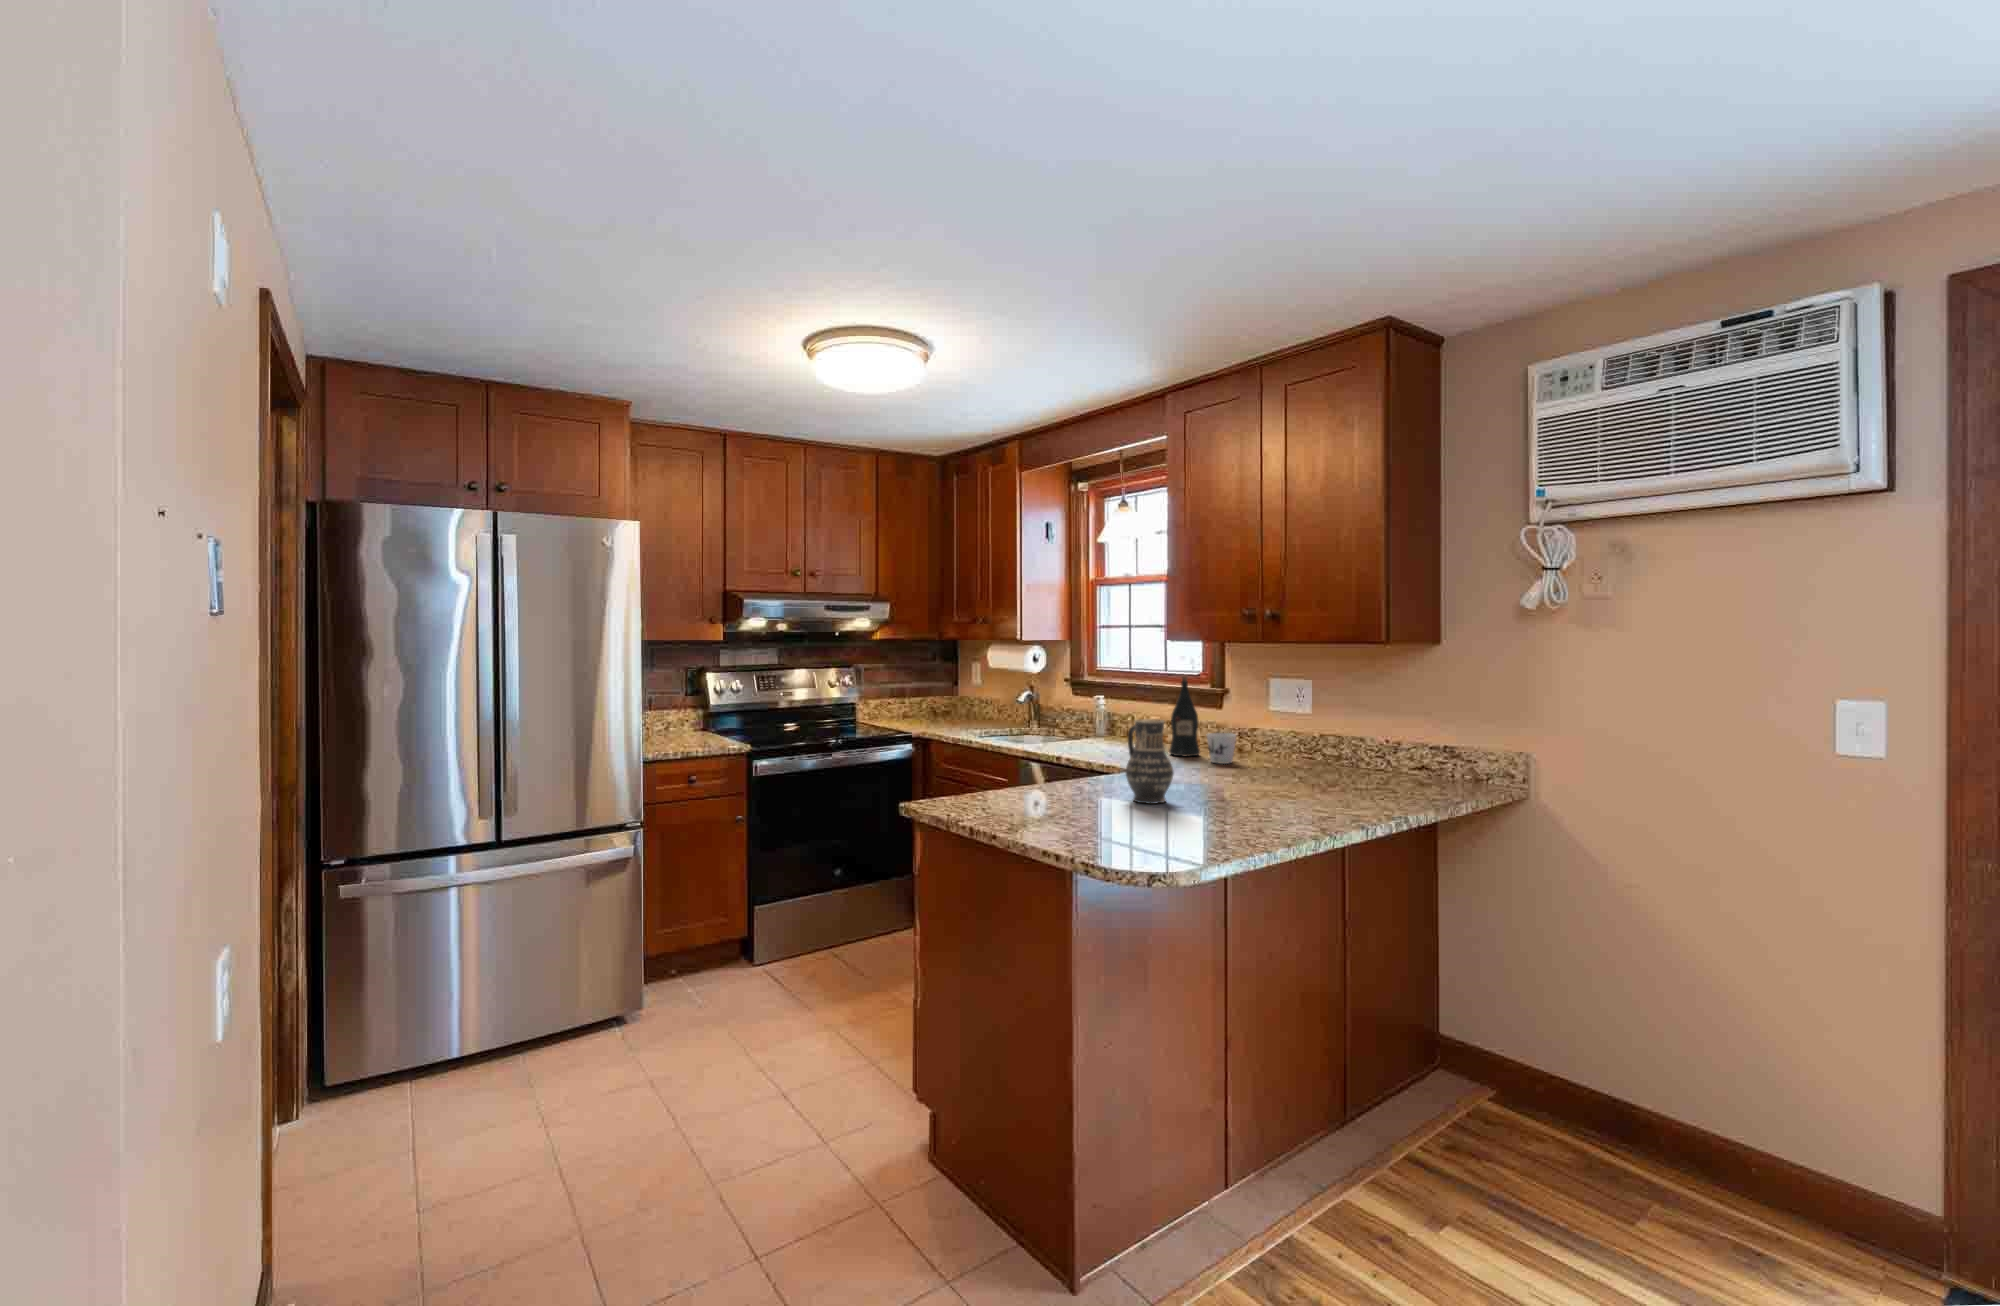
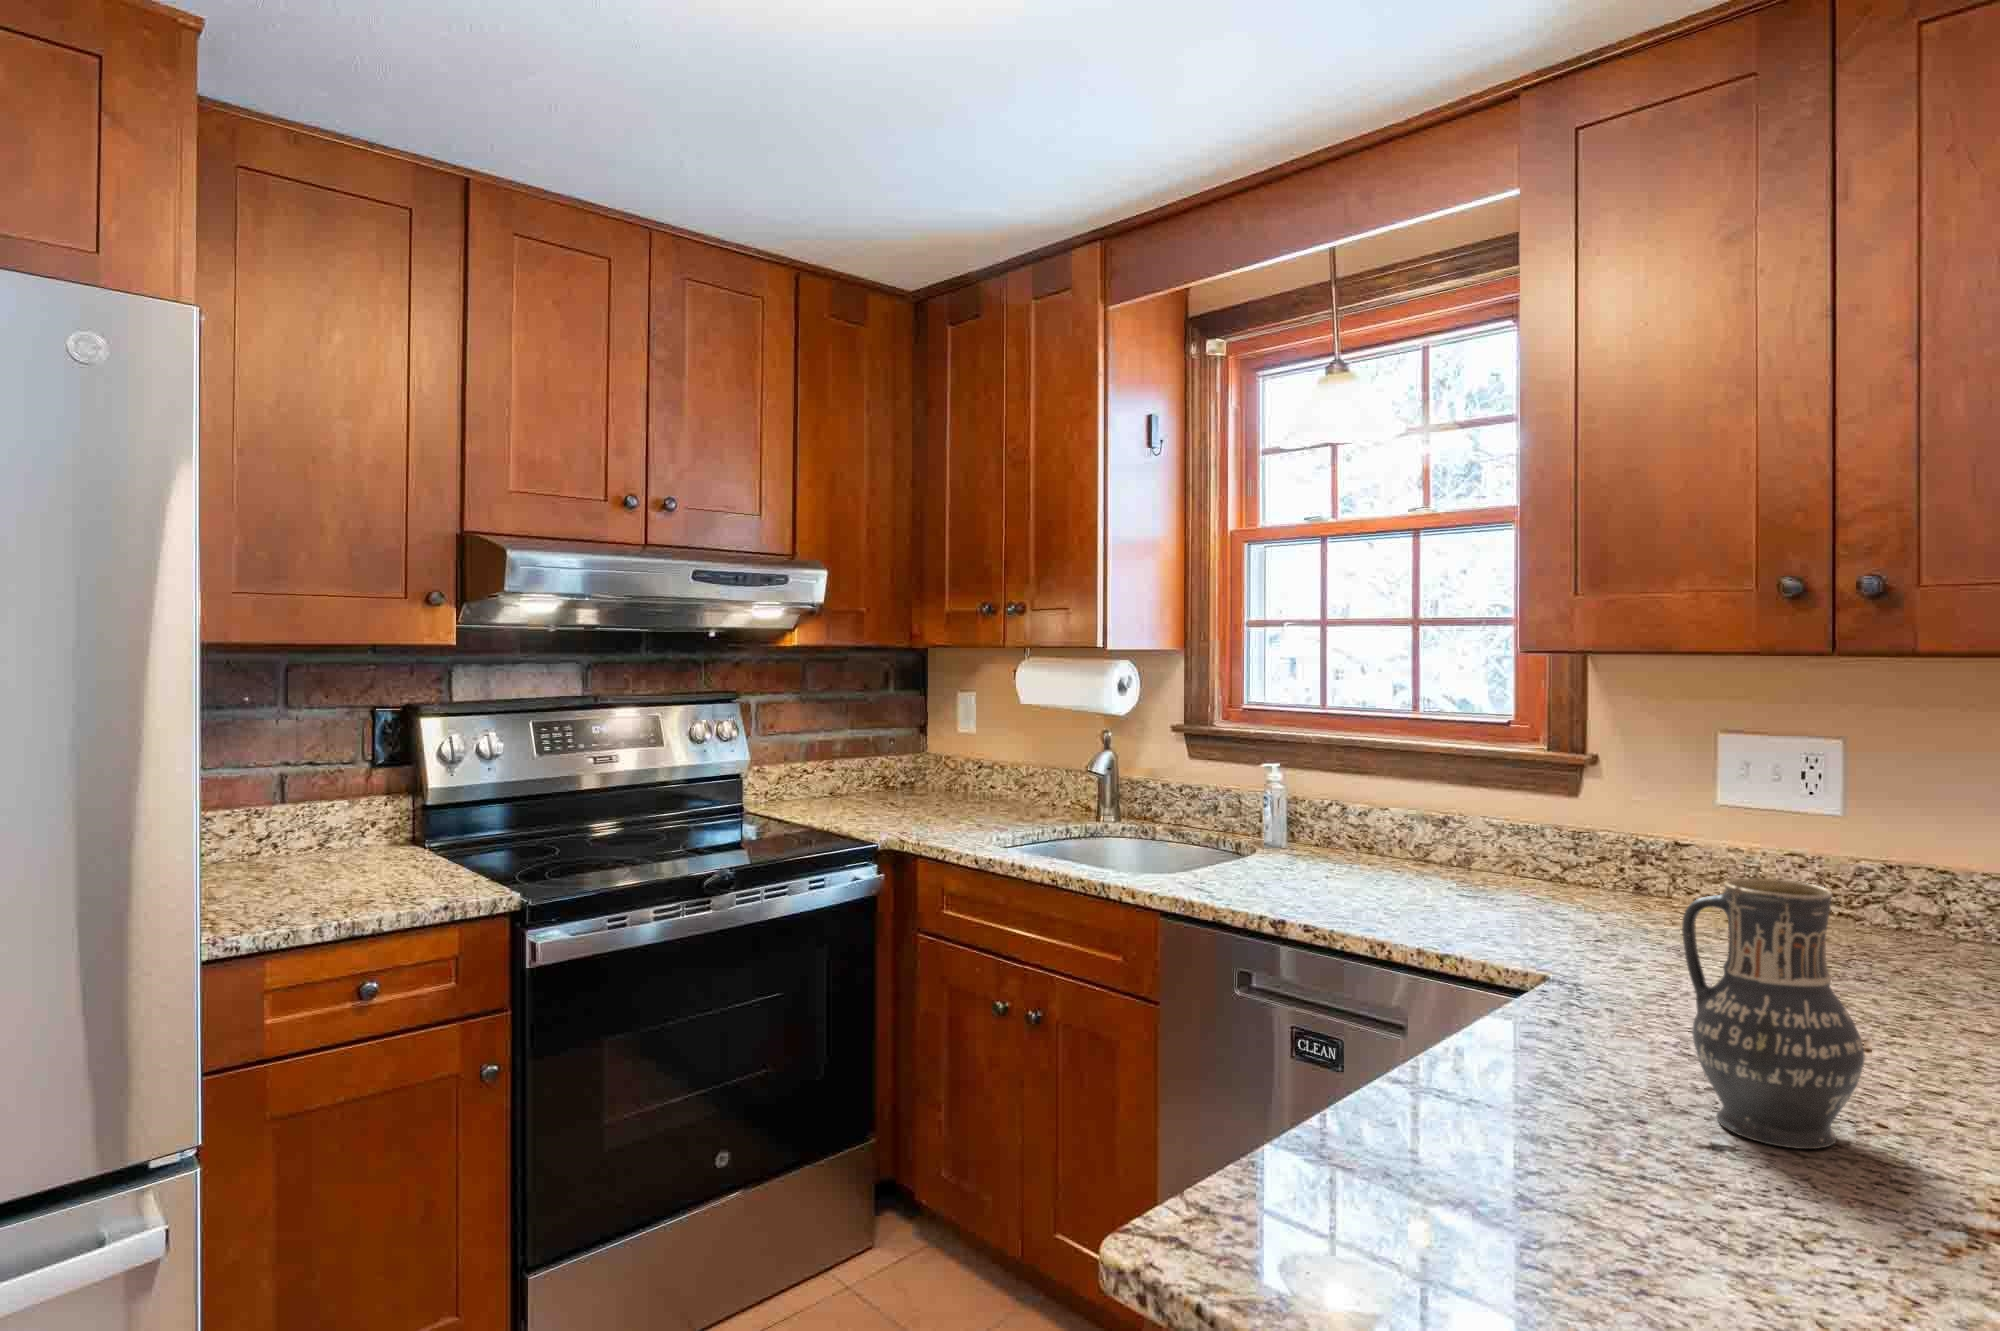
wine bottle: present [1169,676,1200,756] -> none [1481,726,1555,907]
mug: present [1207,733,1236,764] -> none [1603,857,1679,932]

